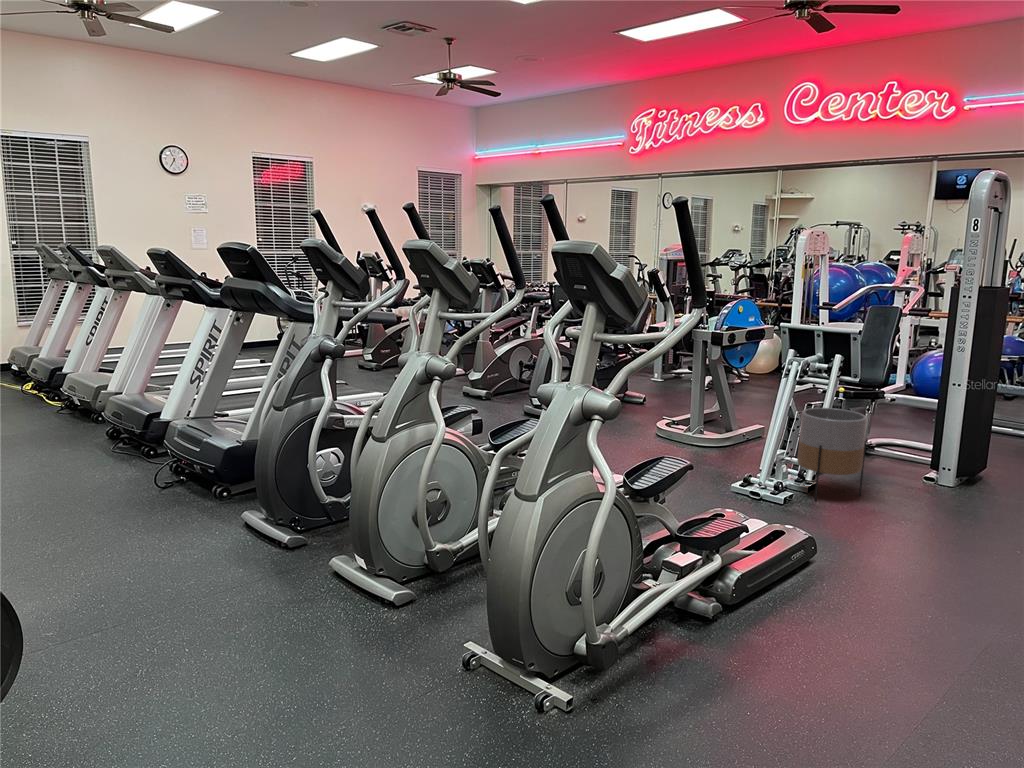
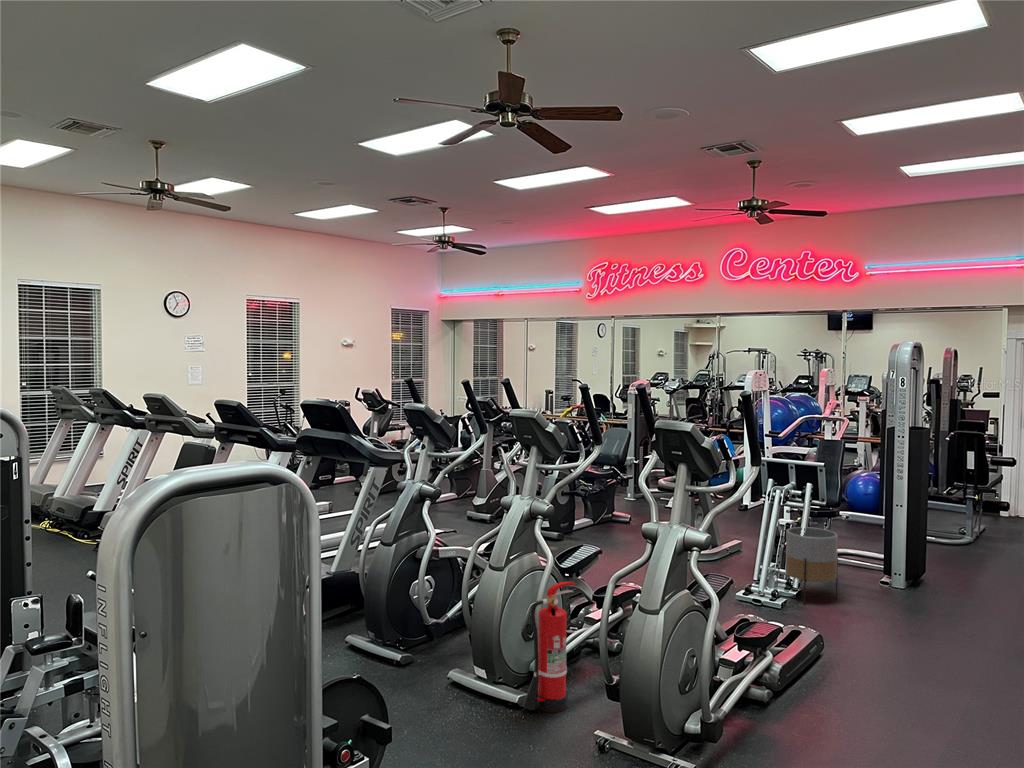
fire extinguisher: none [391,459,466,619] -> present [523,582,575,712]

